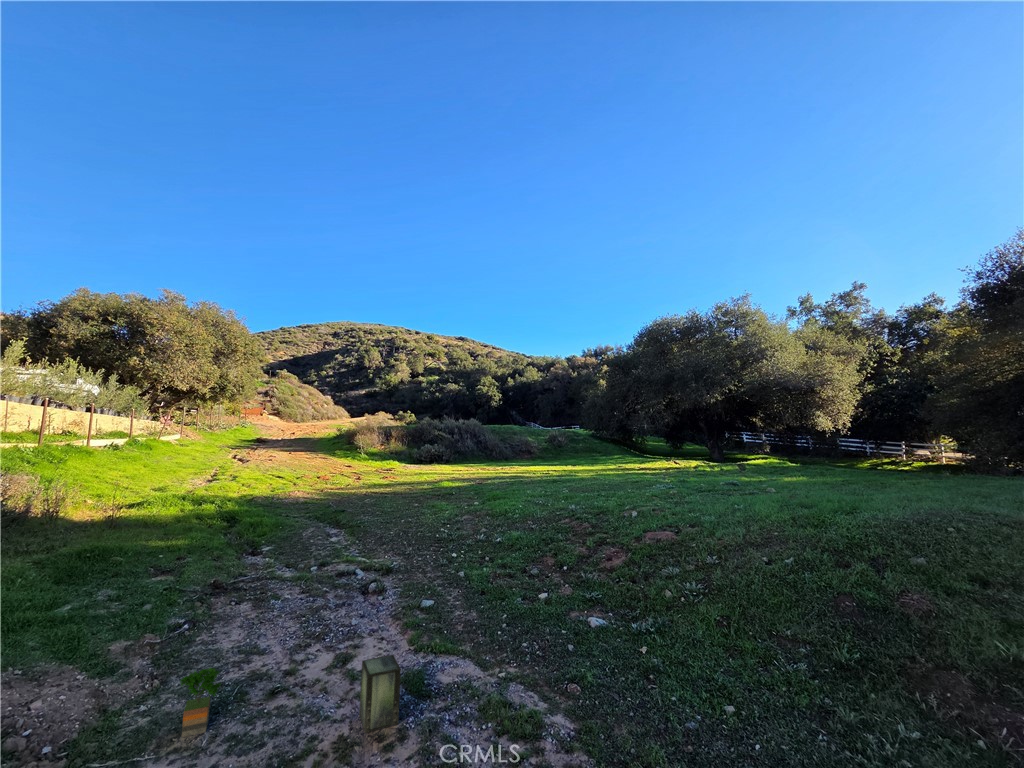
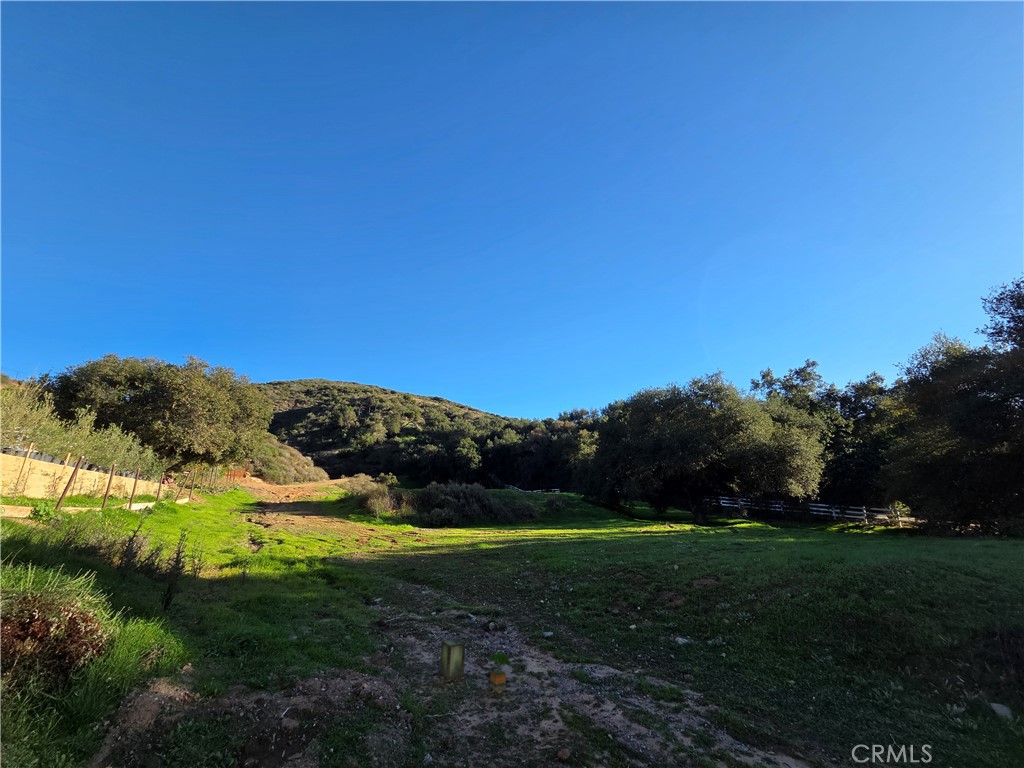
storage box: present [359,655,401,733] -> present [440,639,465,679]

